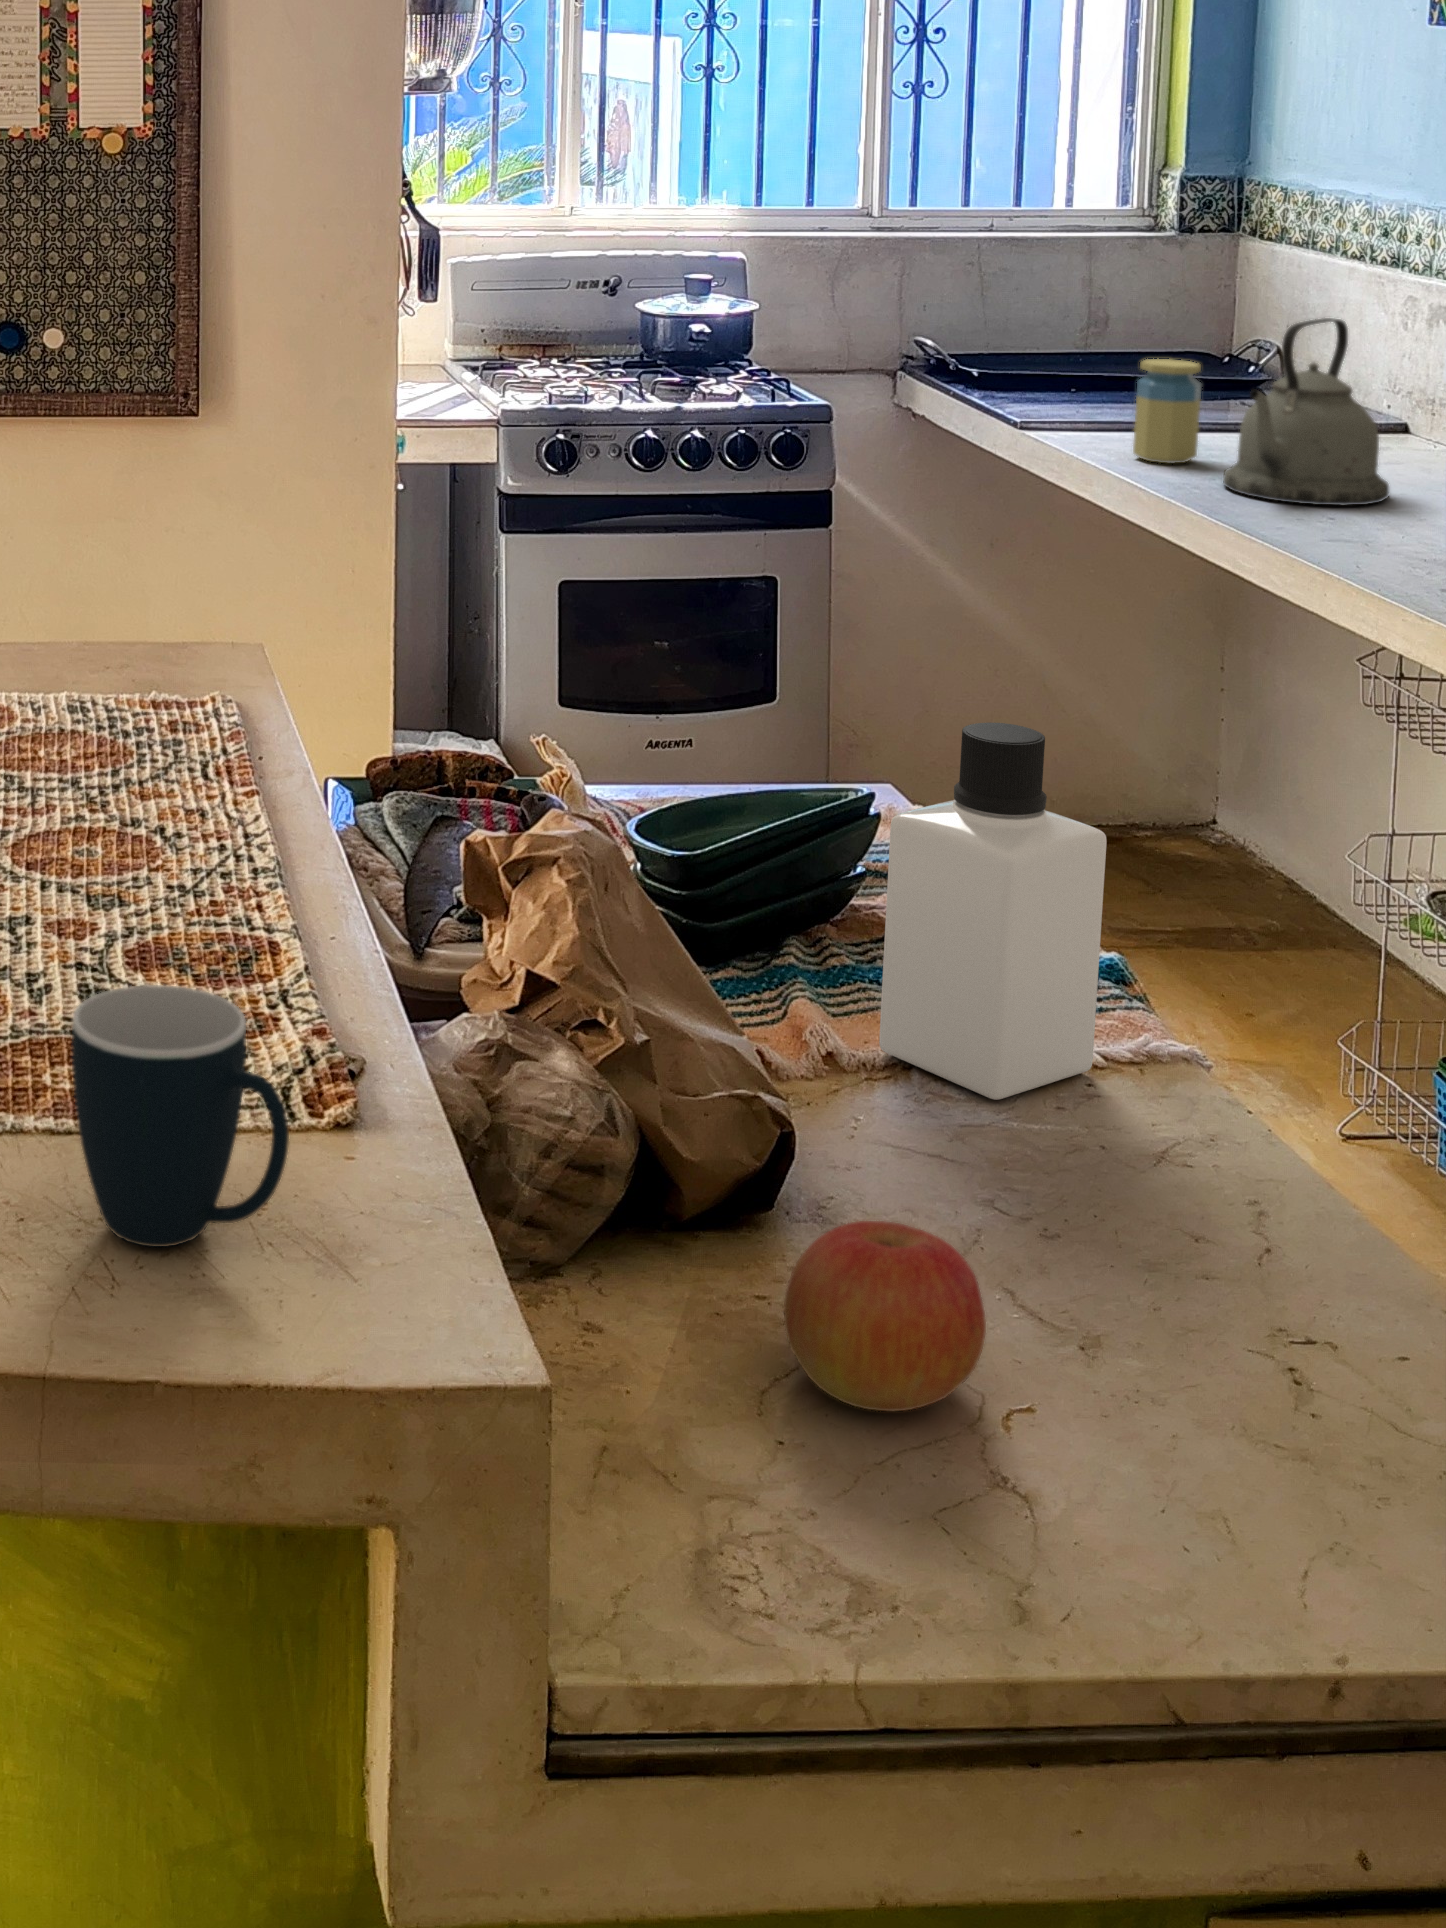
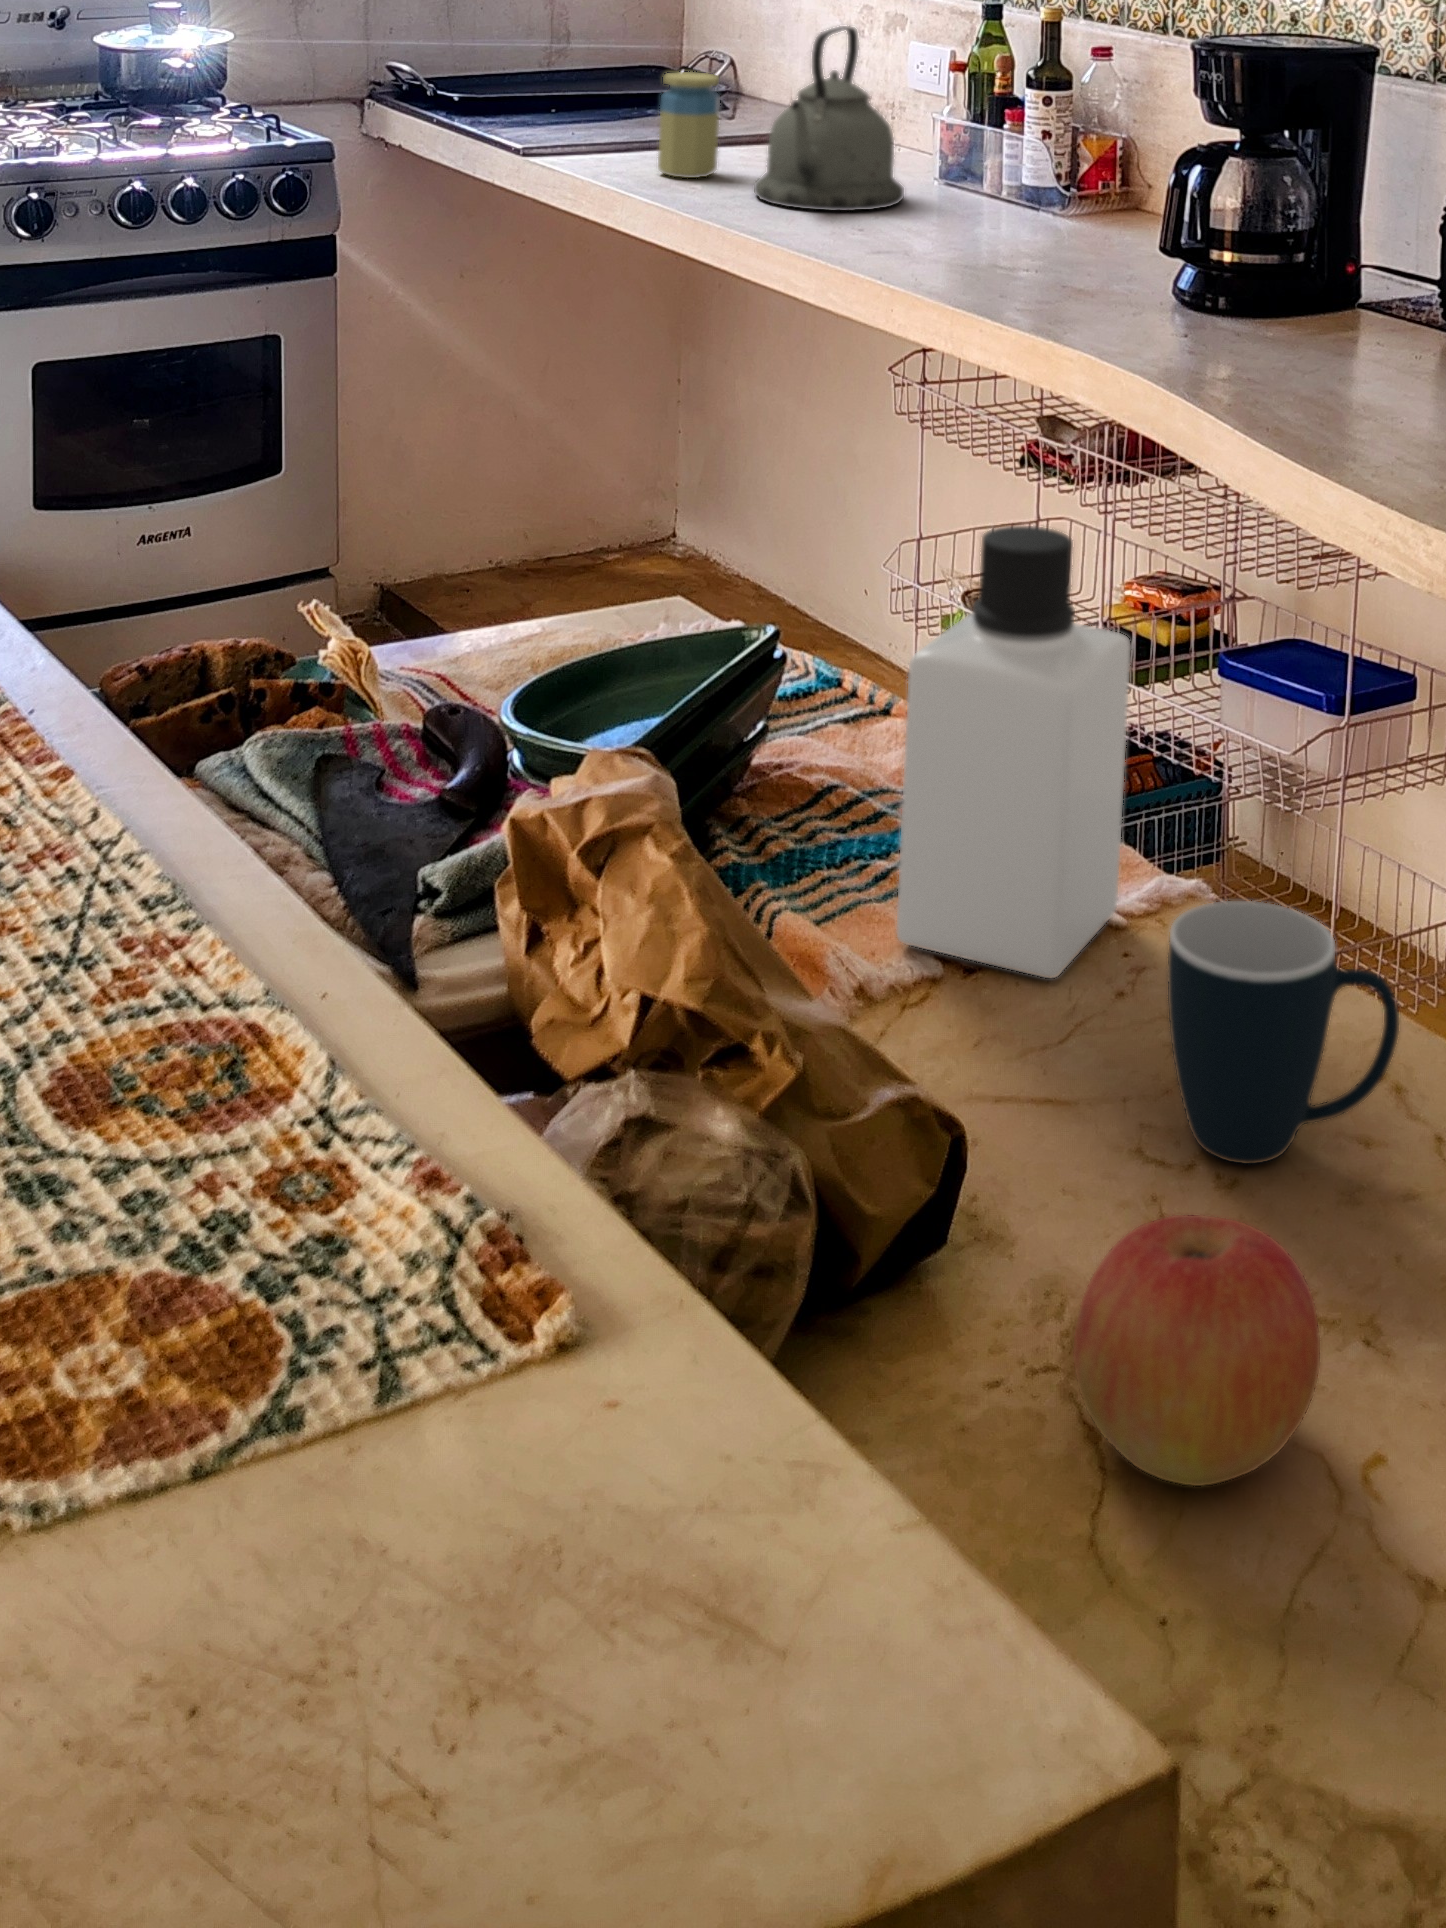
mug: present [72,985,289,1247] -> present [1168,901,1399,1164]

